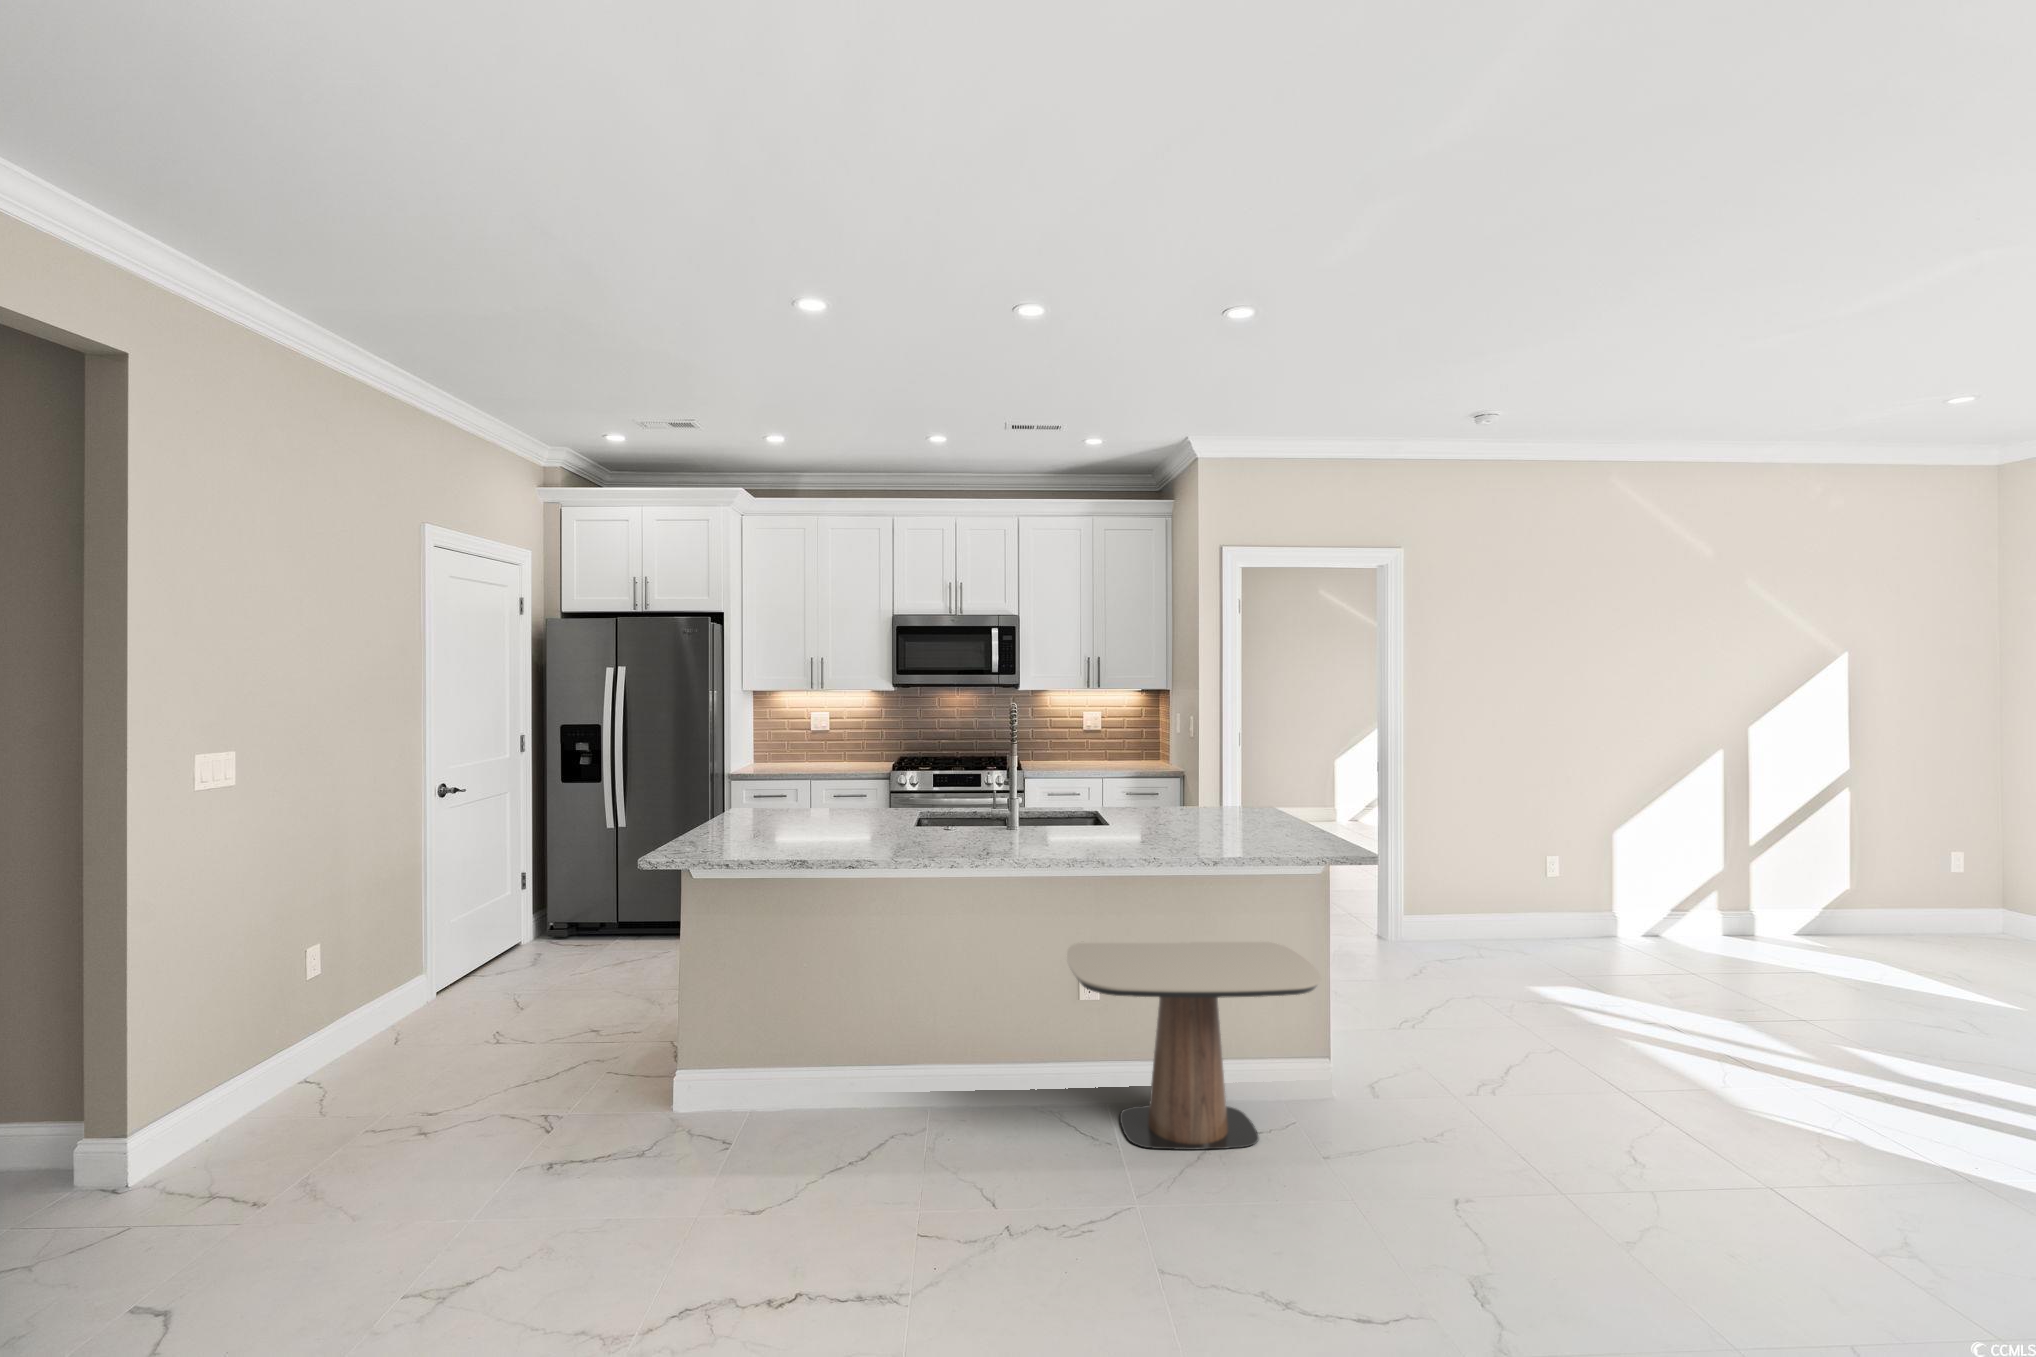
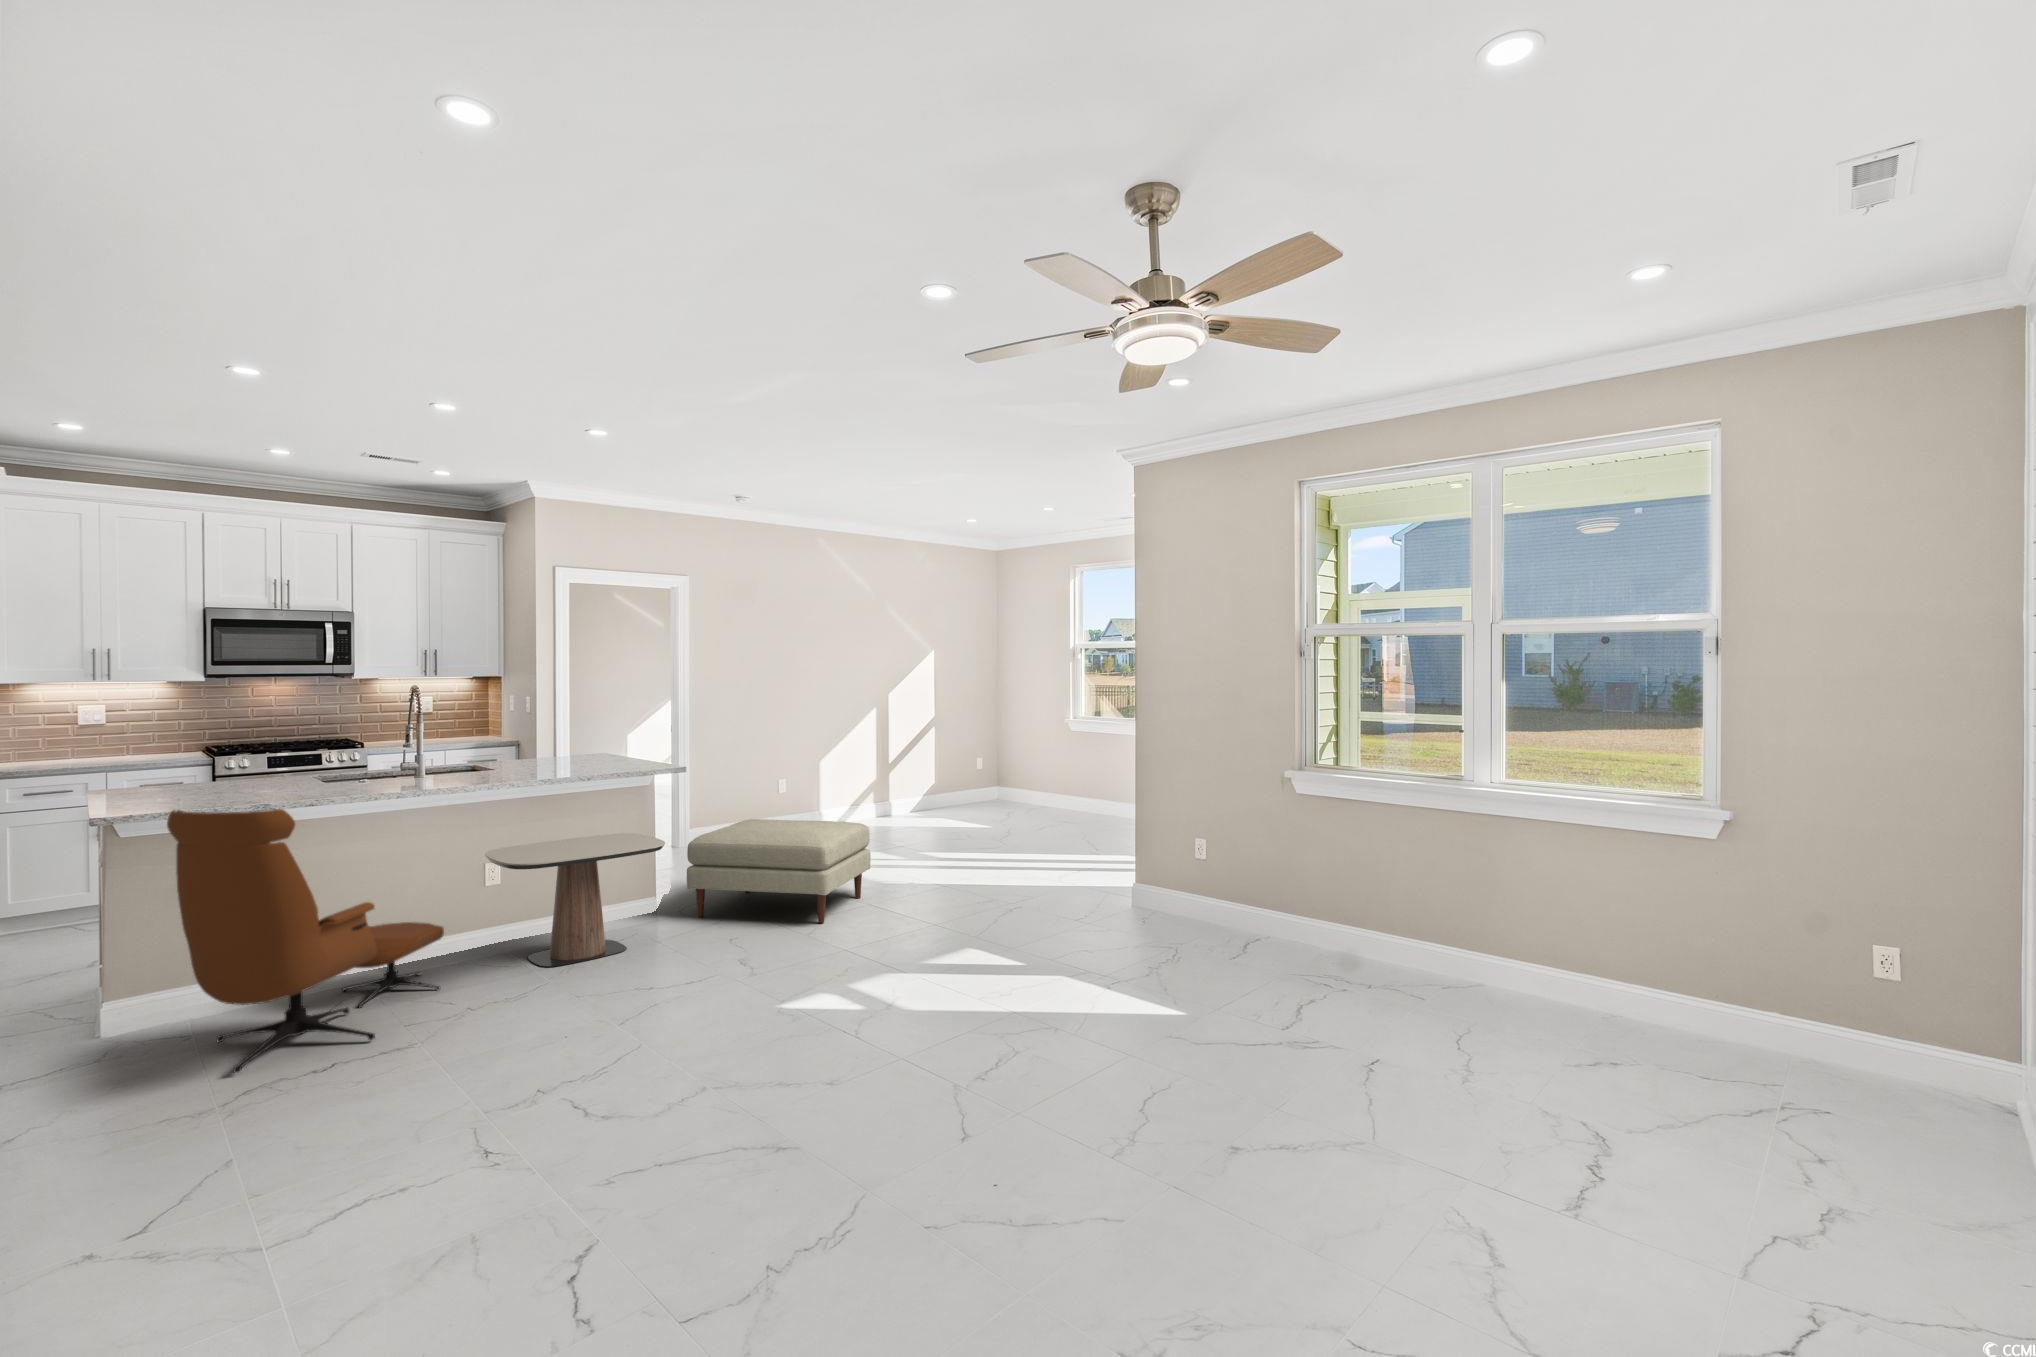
lounge chair: none [648,864,1007,1237] -> present [167,809,444,1073]
ottoman: none [1368,938,1732,1189] -> present [687,819,871,923]

